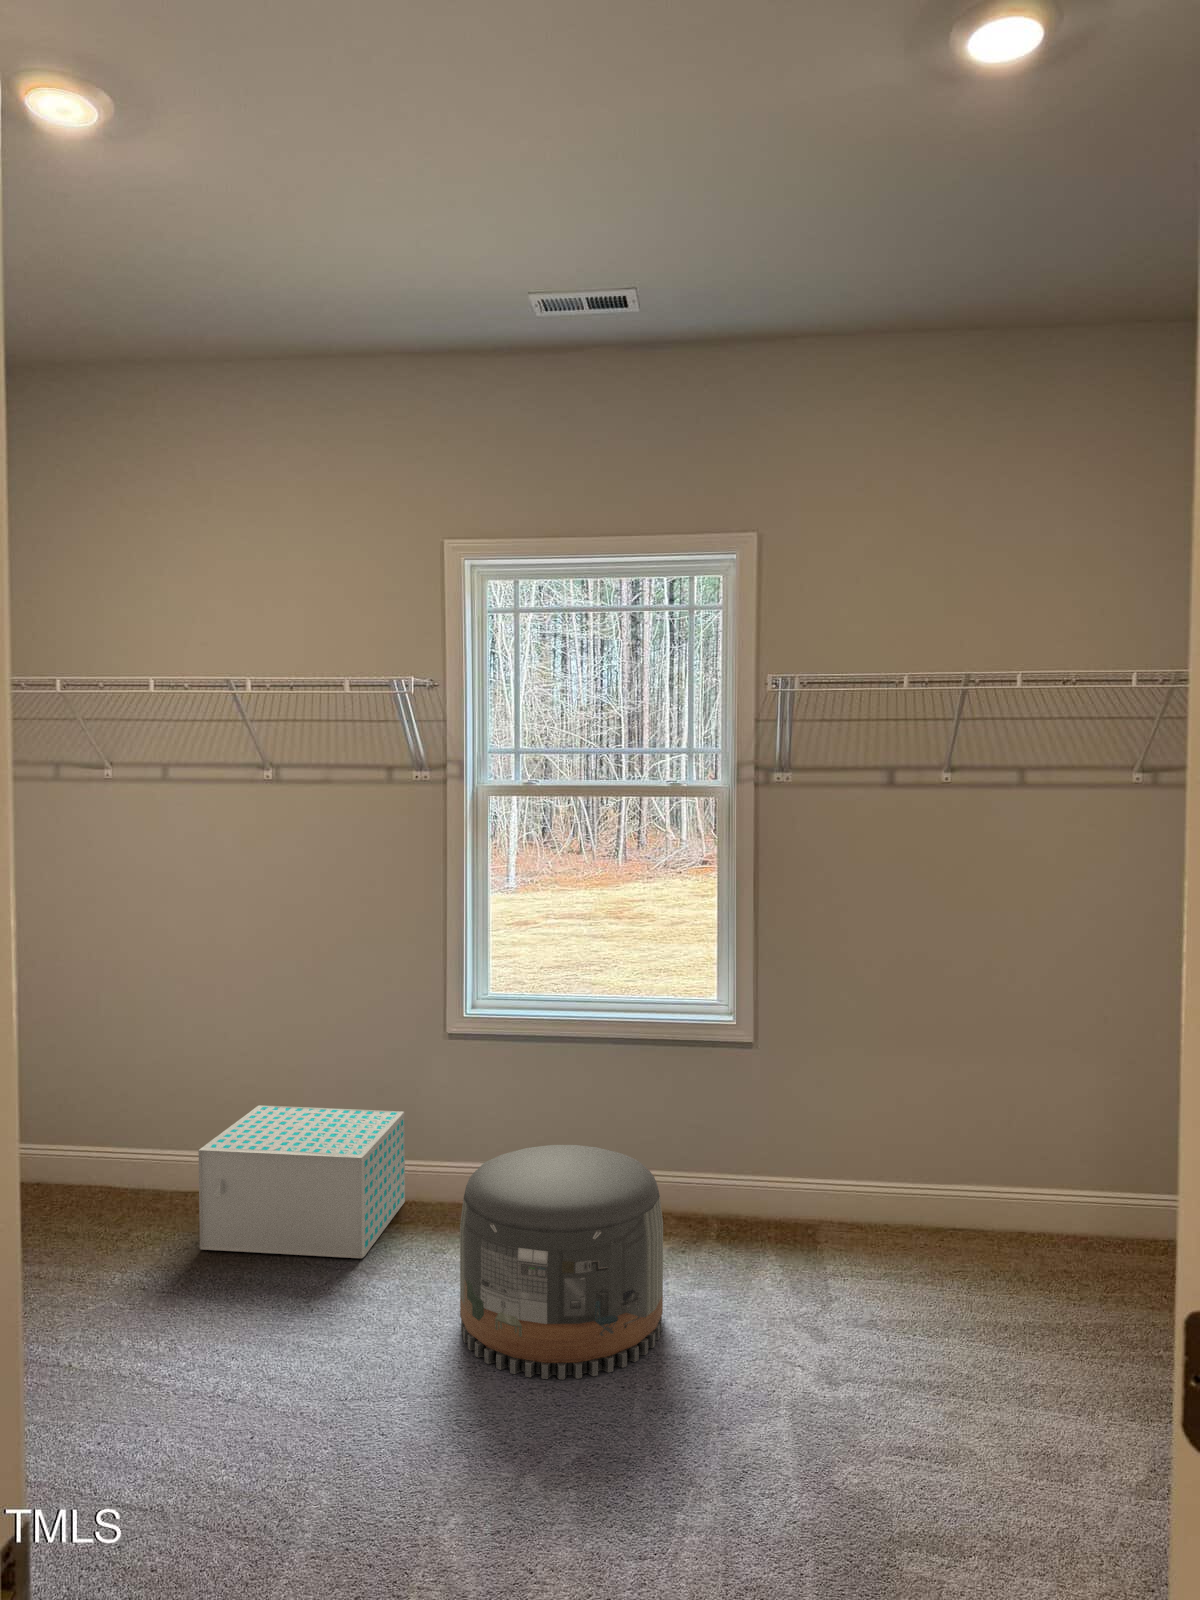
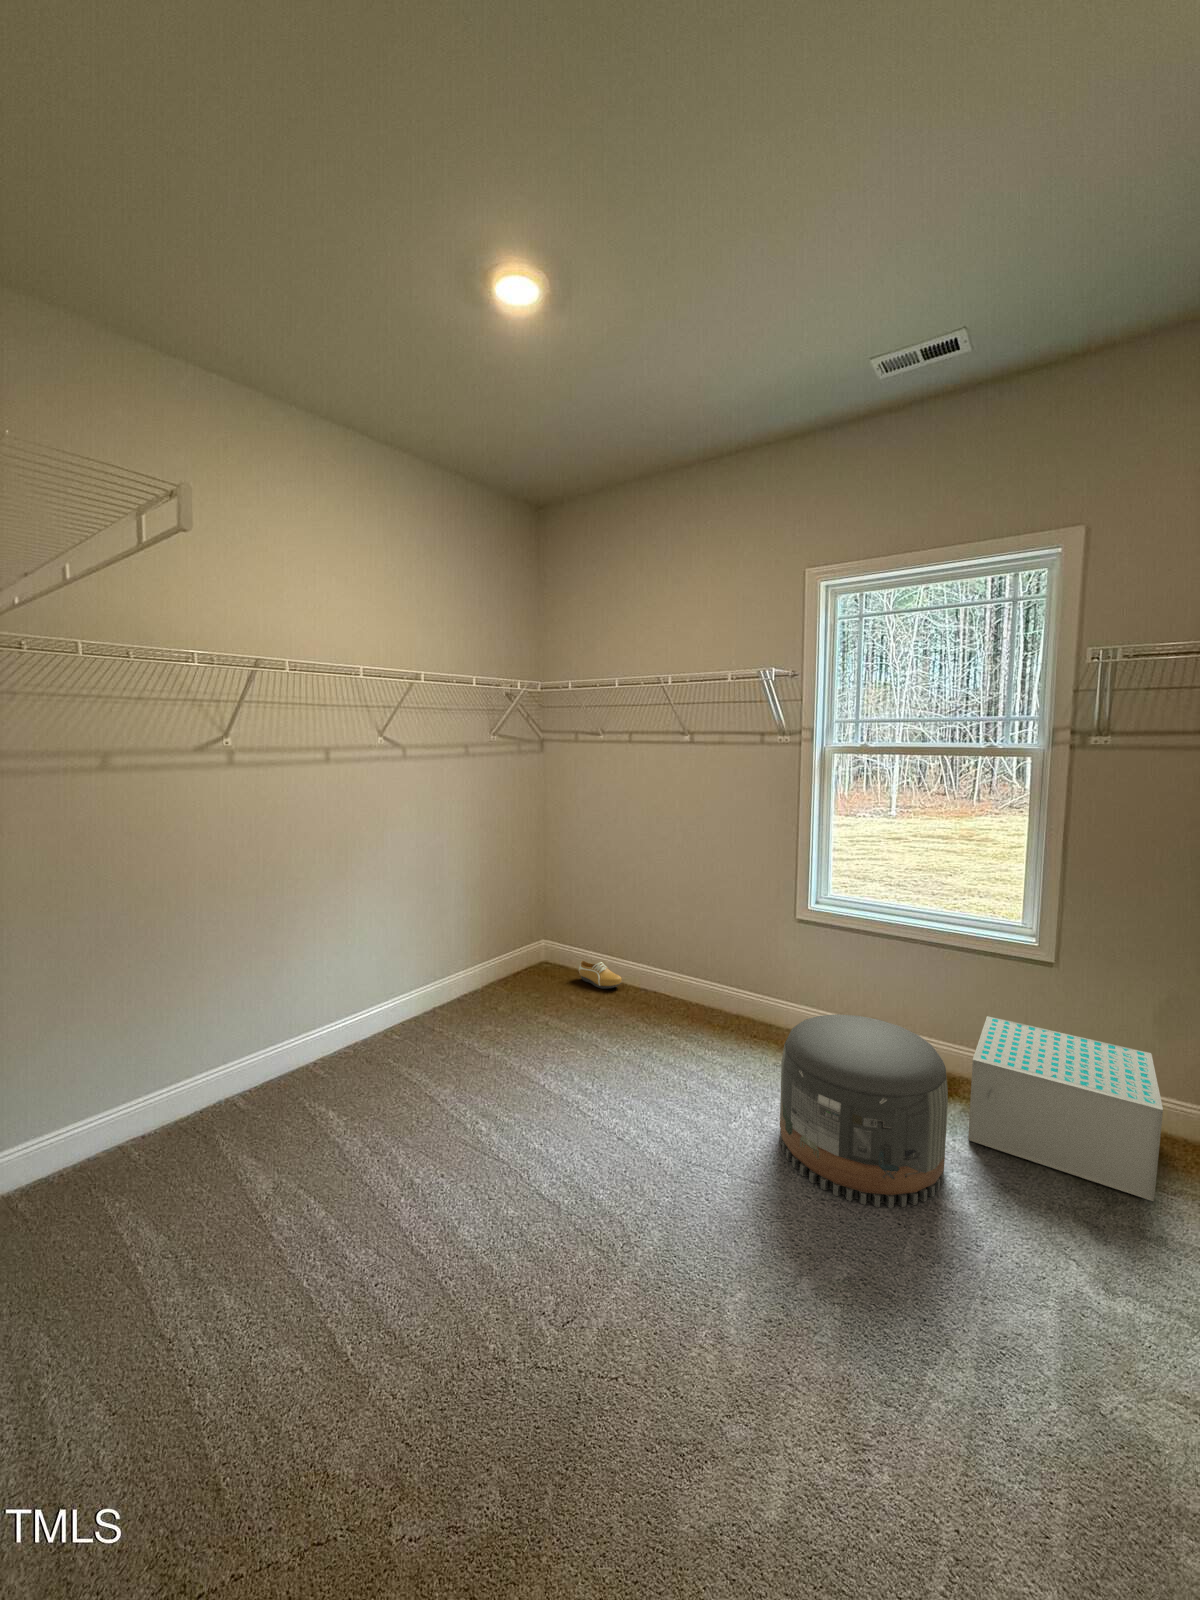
storage box: present [198,1105,405,1258] -> present [968,1016,1163,1201]
shoe: none [75,1155,160,1200] -> present [579,961,622,989]

